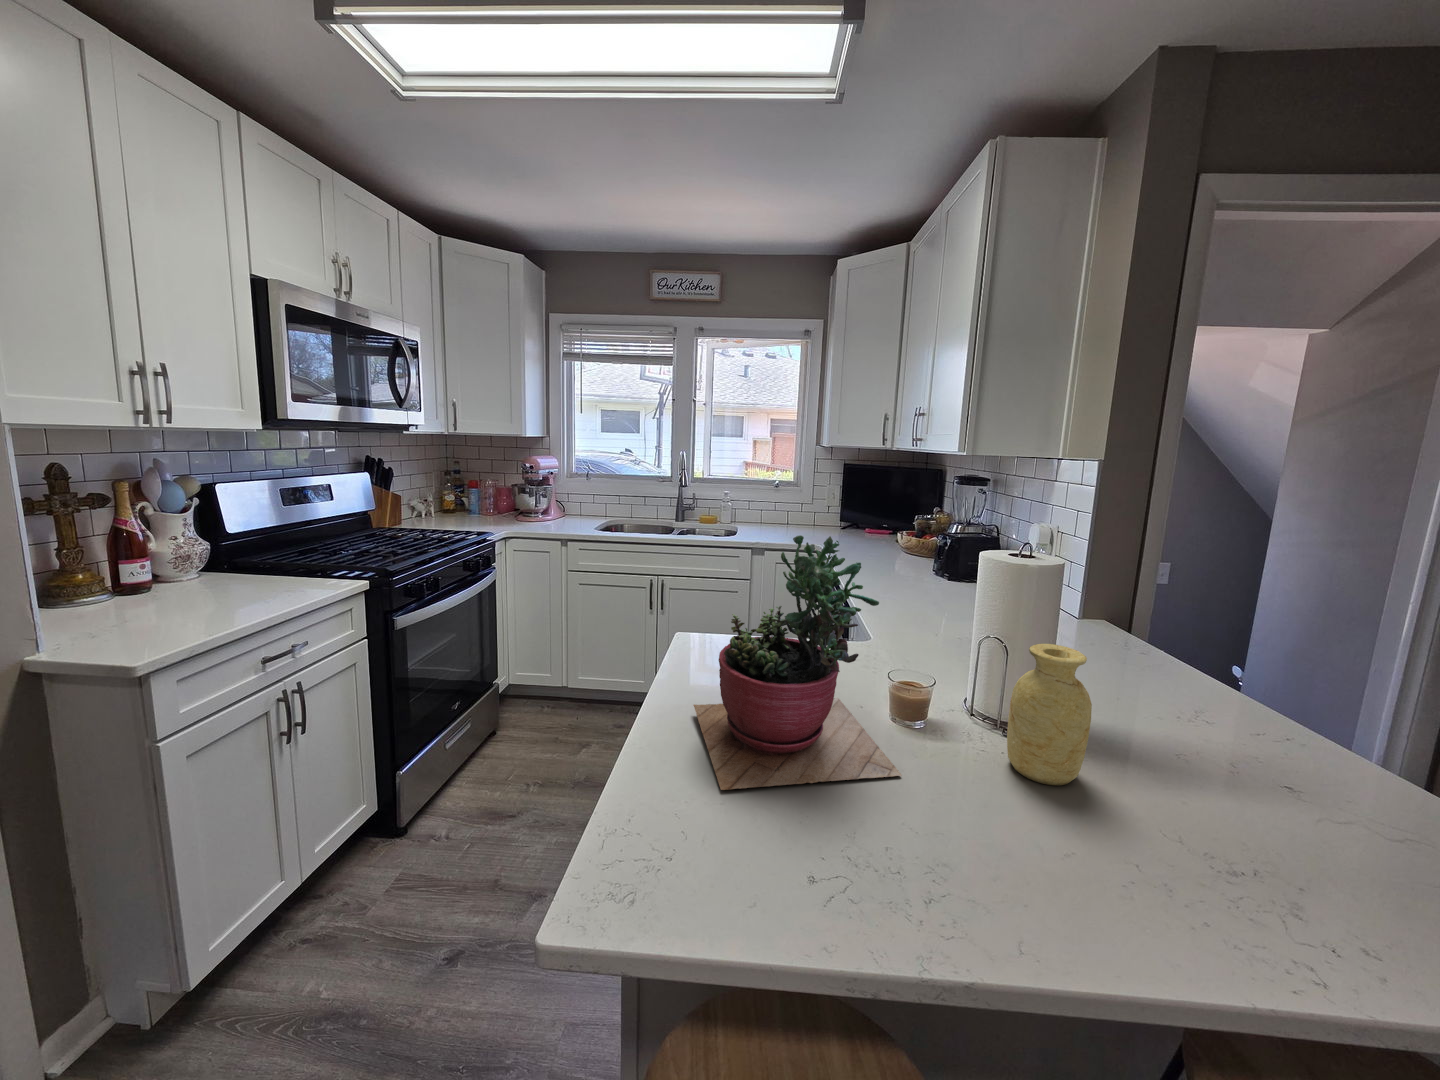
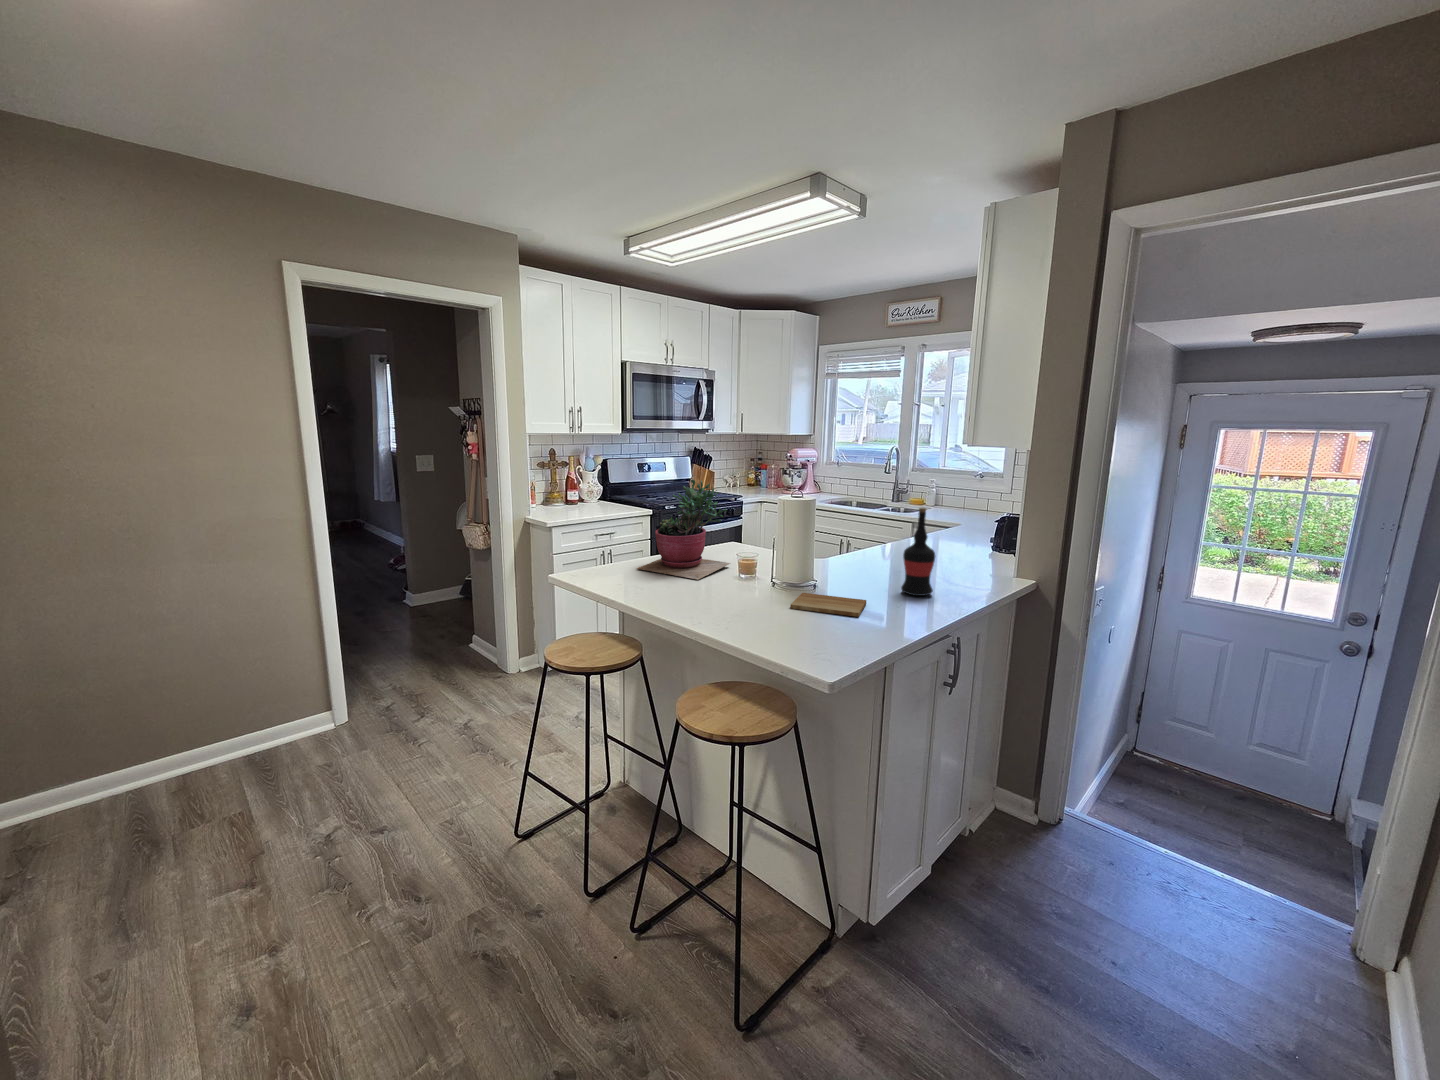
wine bottle: none [1107,552,1174,689] -> present [901,508,935,596]
vase: present [1007,644,1092,785] -> none [738,532,771,595]
cutting board: none [1106,728,1286,800] -> present [791,593,866,617]

